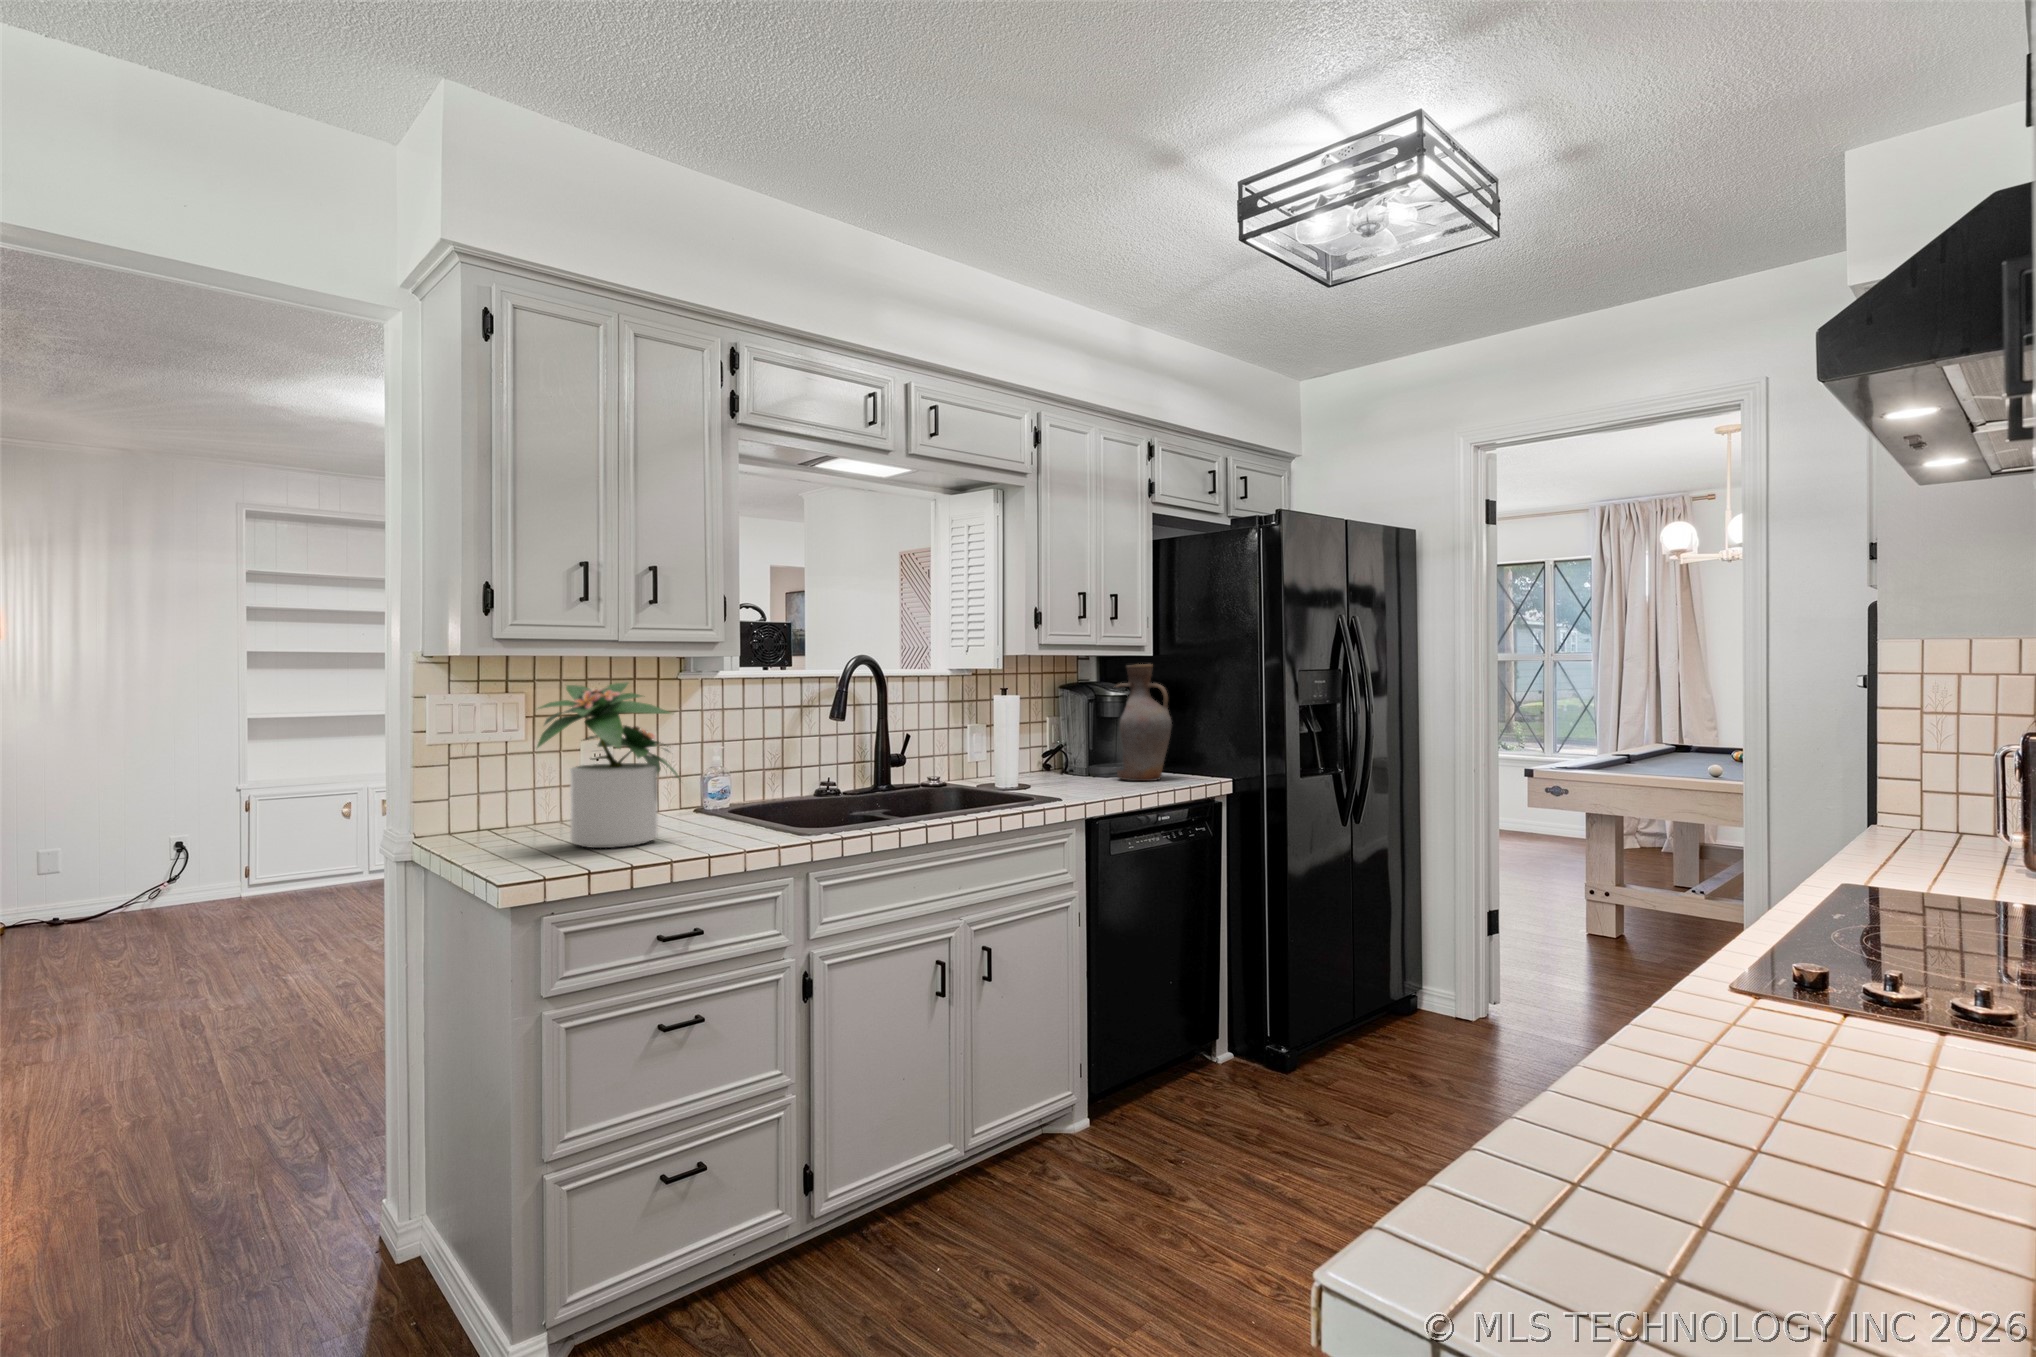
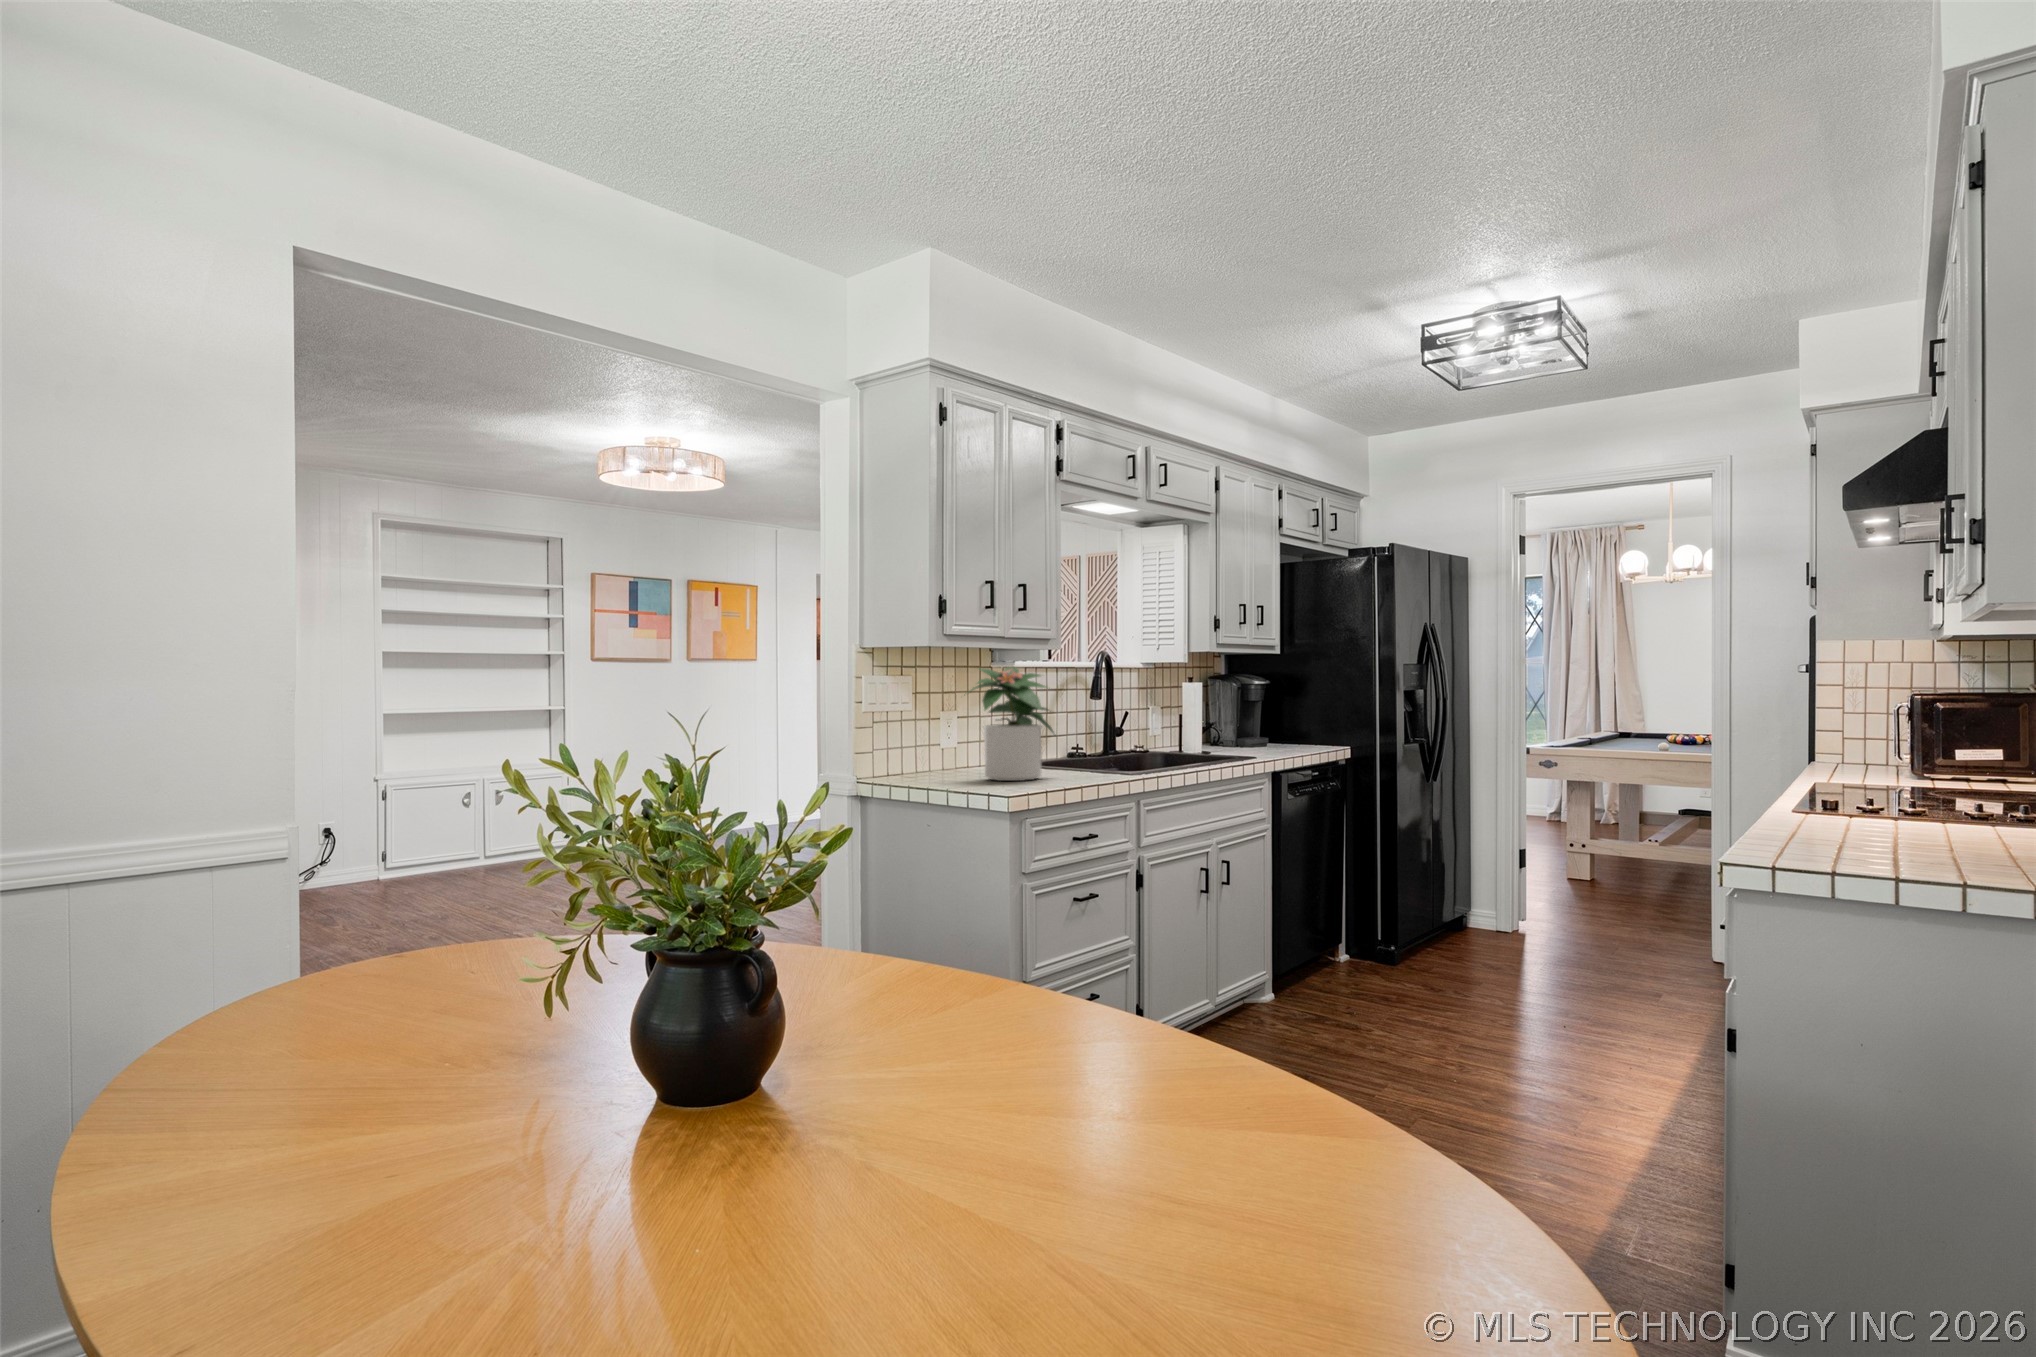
vase: present [1116,664,1172,781] -> none [1248,660,1297,750]

